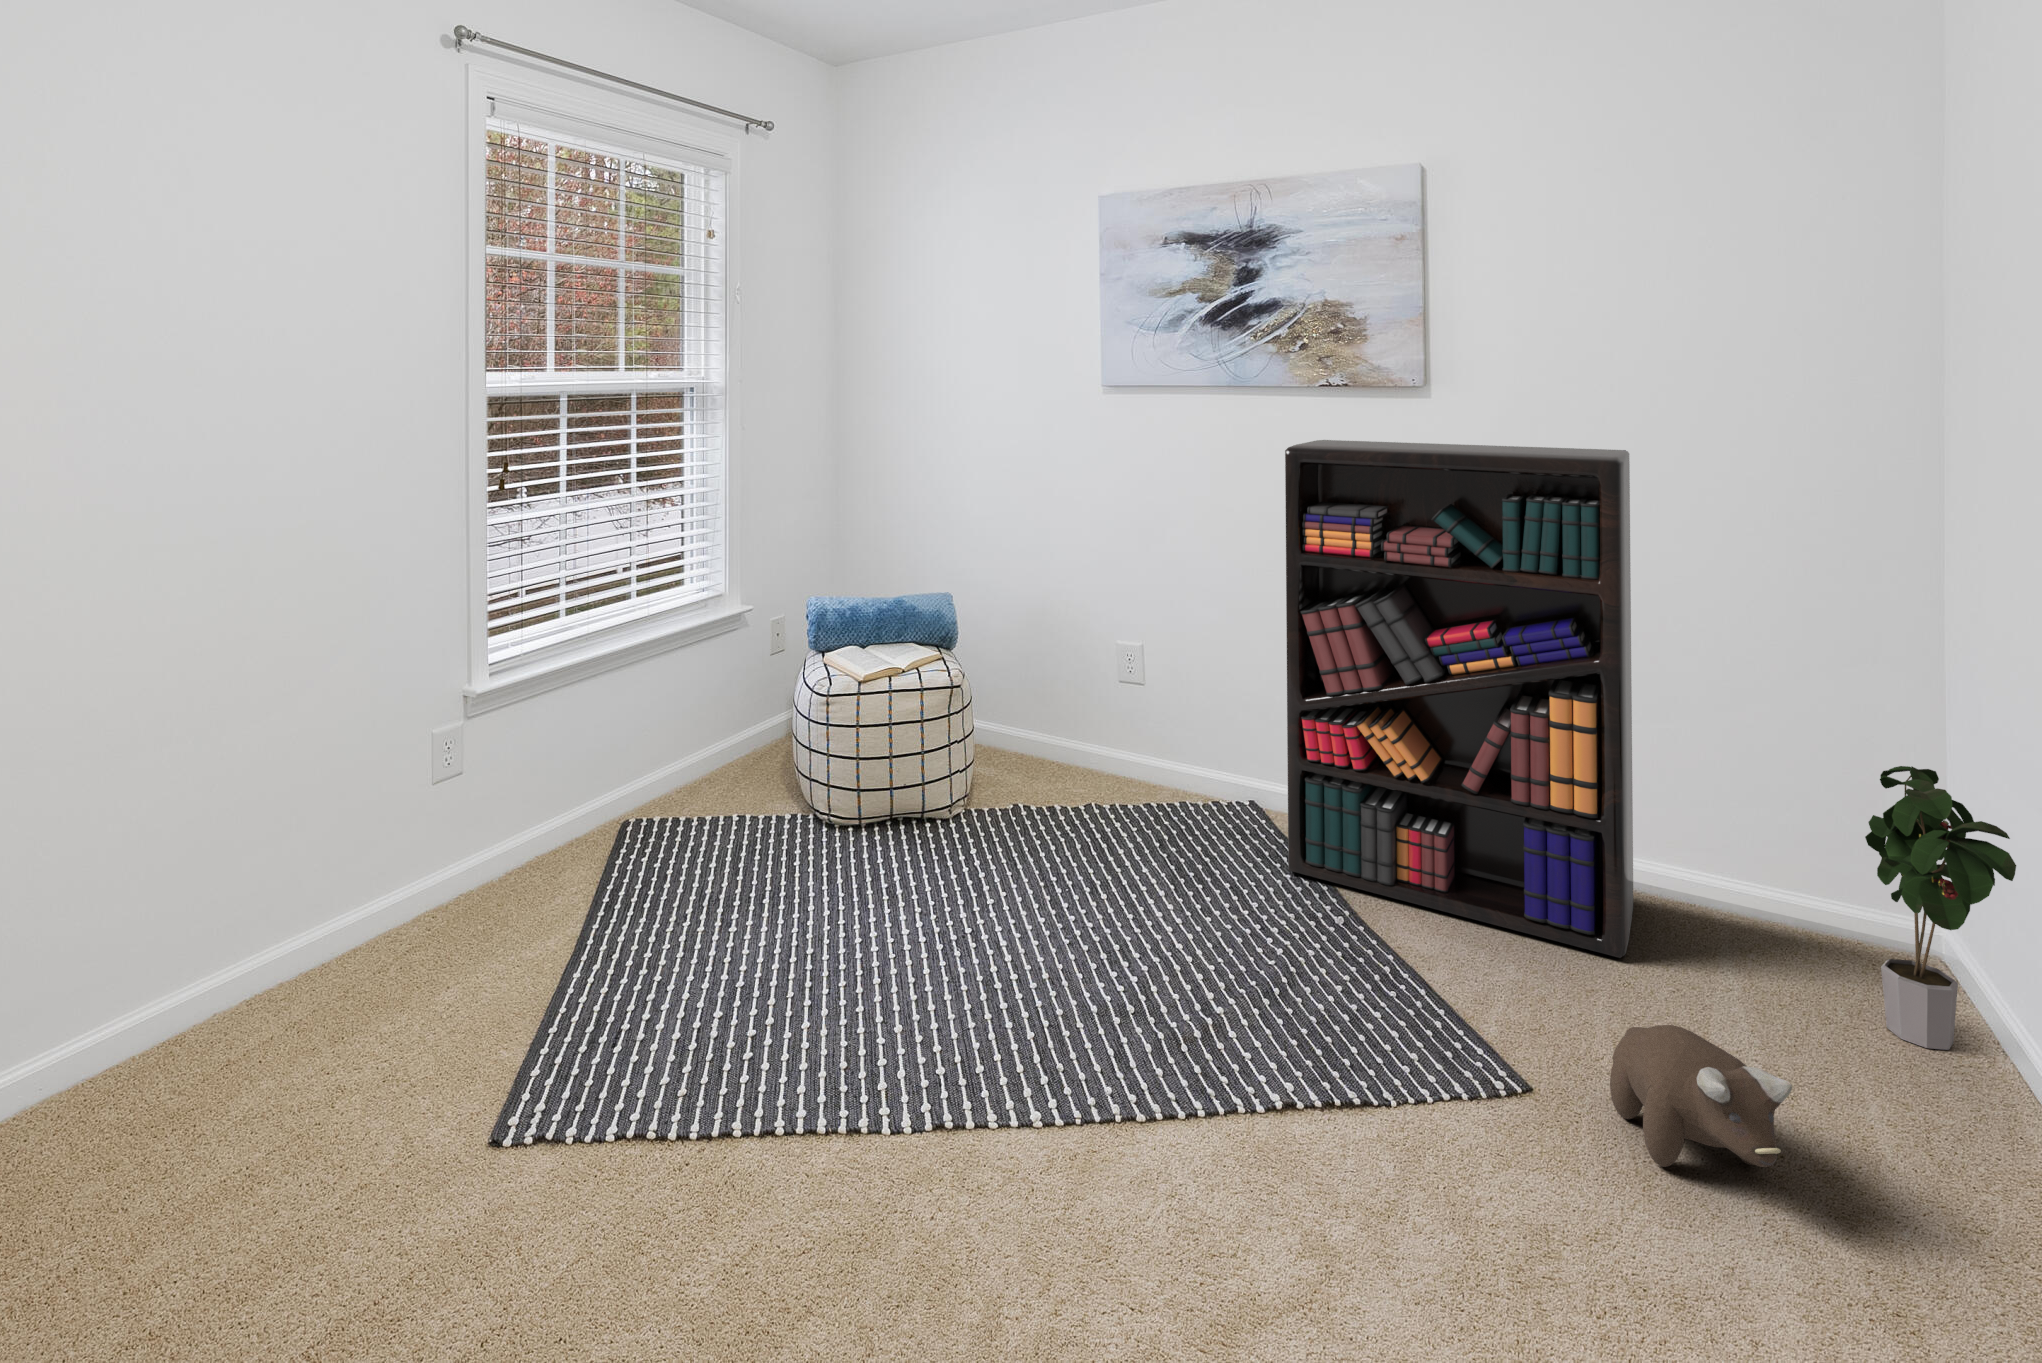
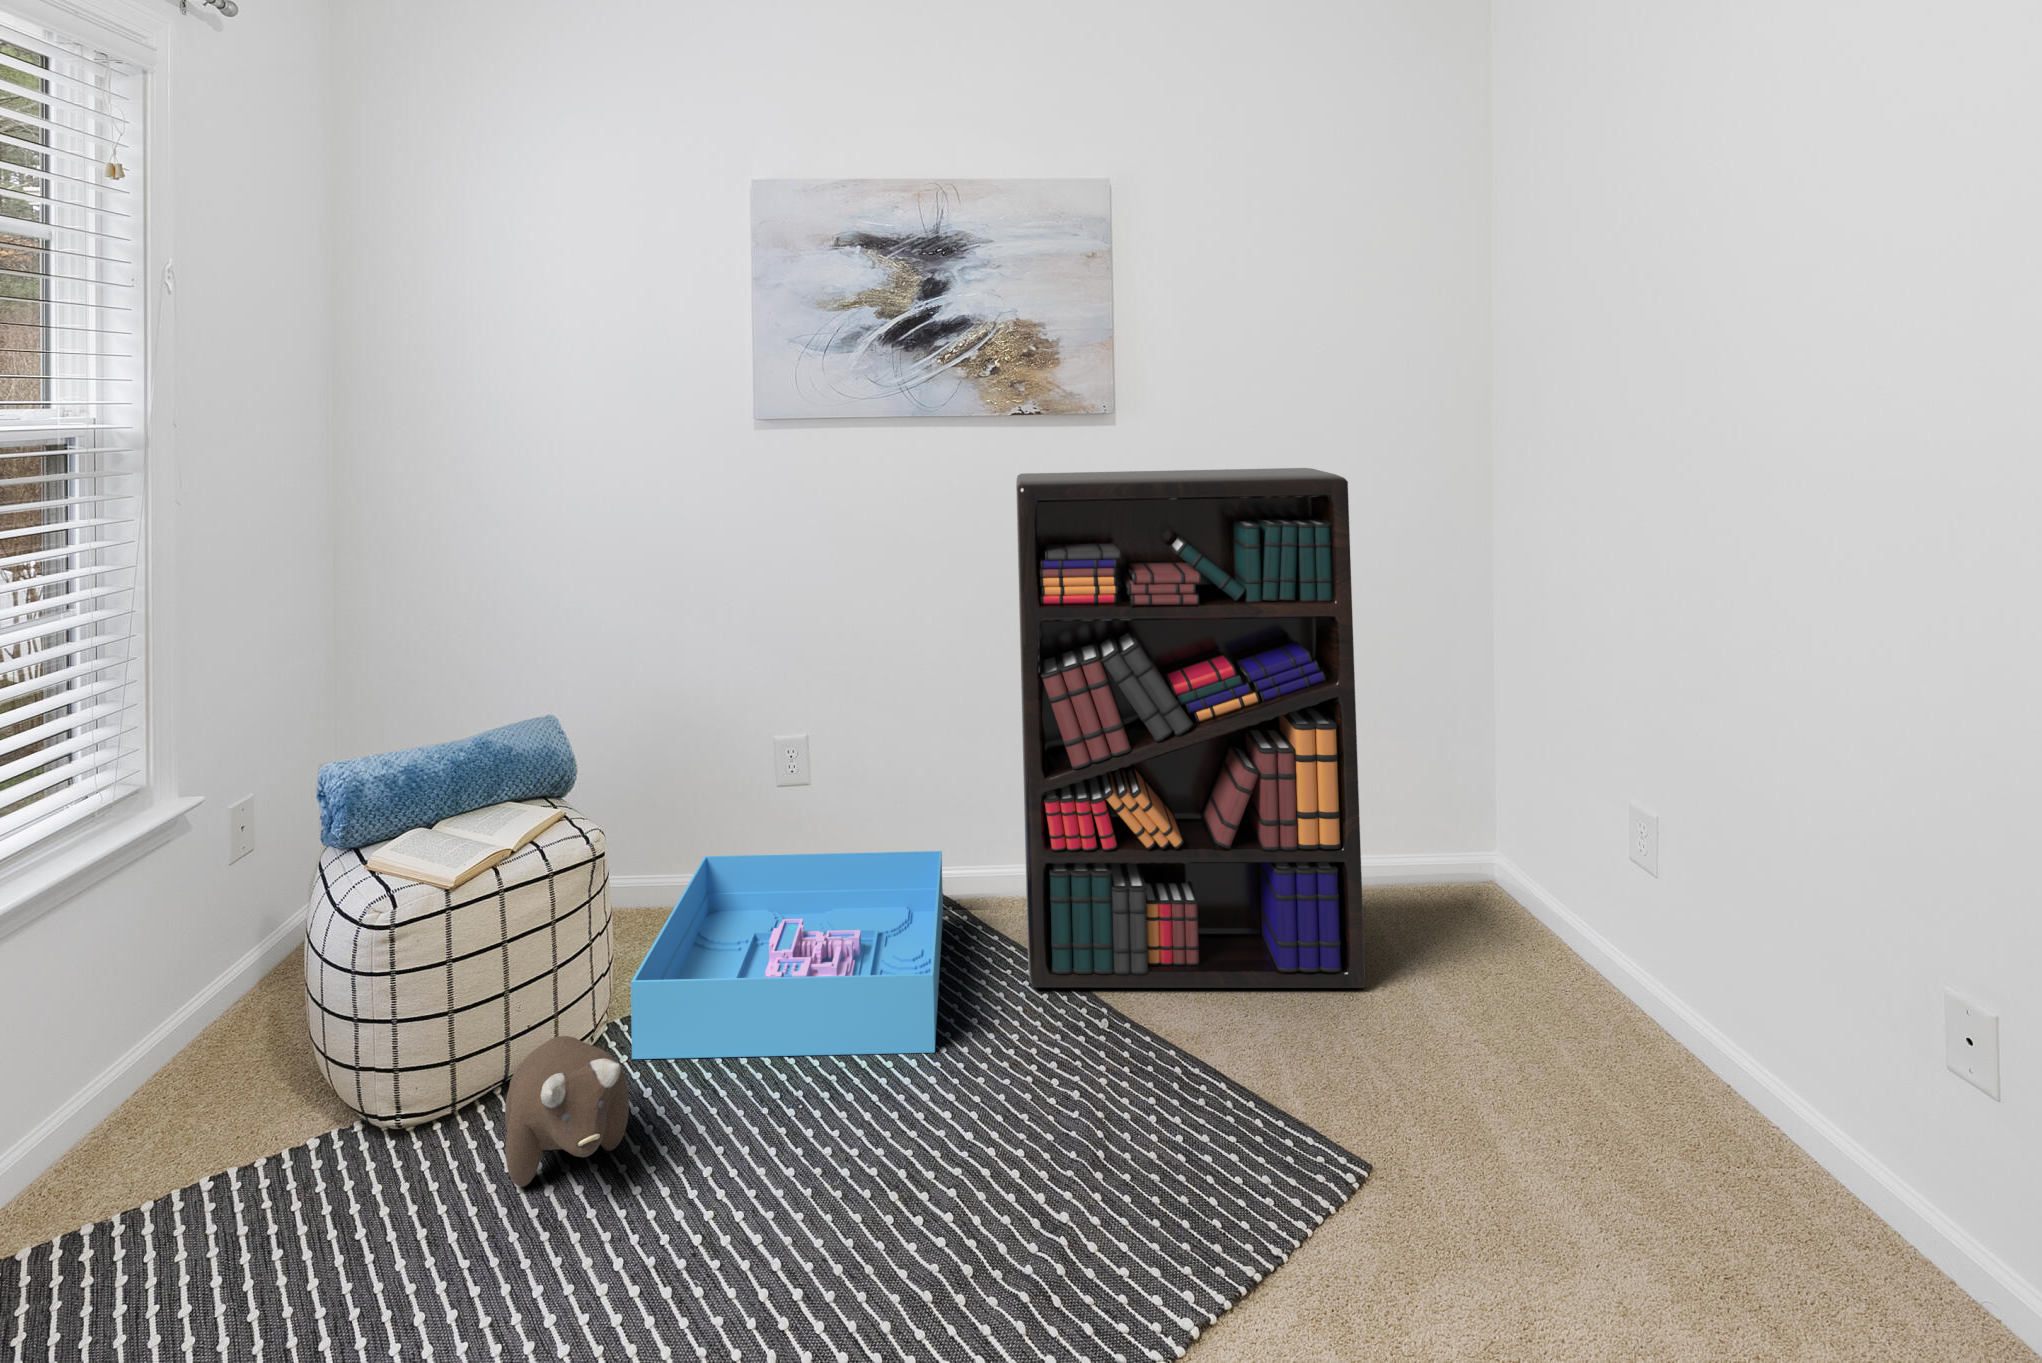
storage bin: none [974,720,1251,886] -> present [631,851,943,1059]
potted plant: present [1865,766,2016,1050] -> none [1518,738,1681,997]
plush toy: present [1610,1025,1792,1167] -> present [505,1036,629,1187]

